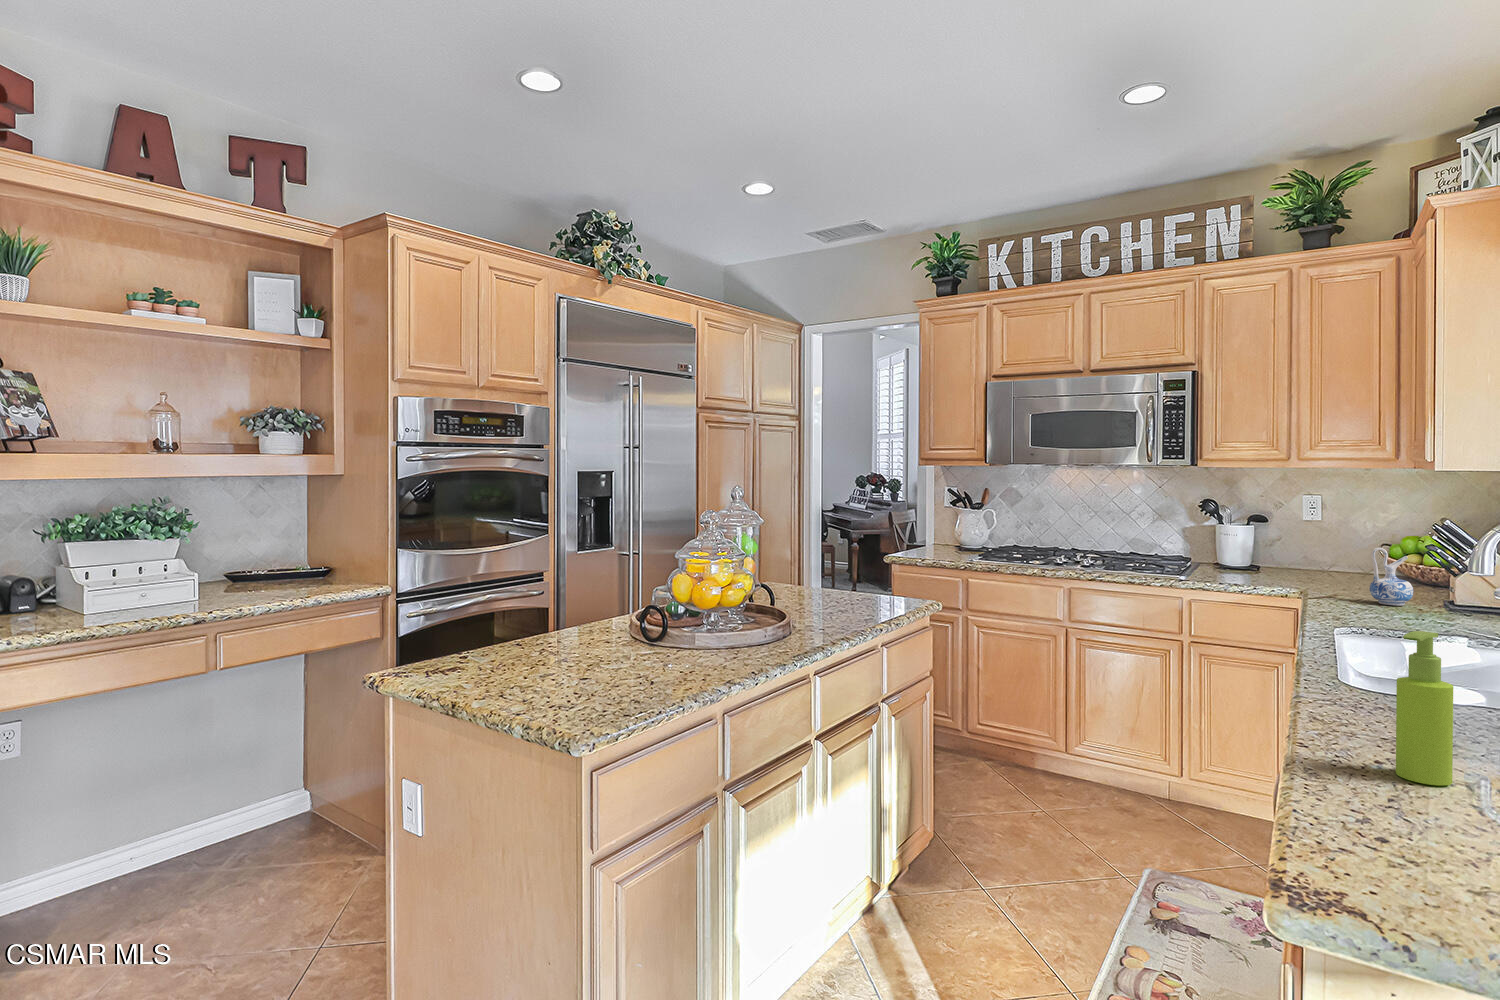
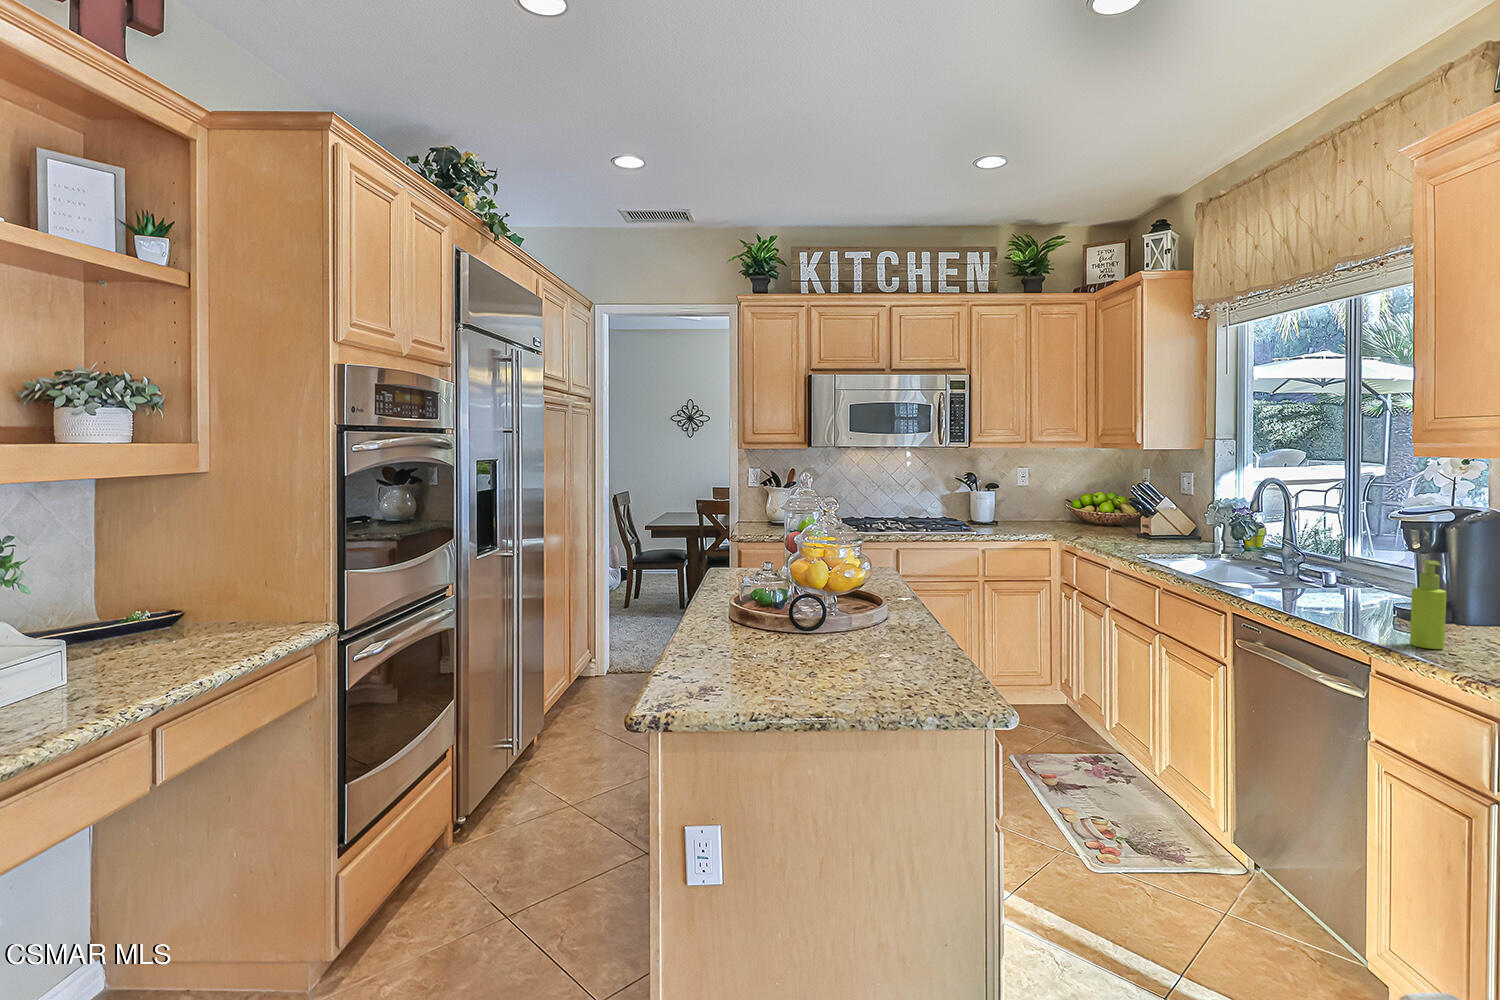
ceramic pitcher: present [1369,548,1413,606] -> none [1112,506,1137,544]

